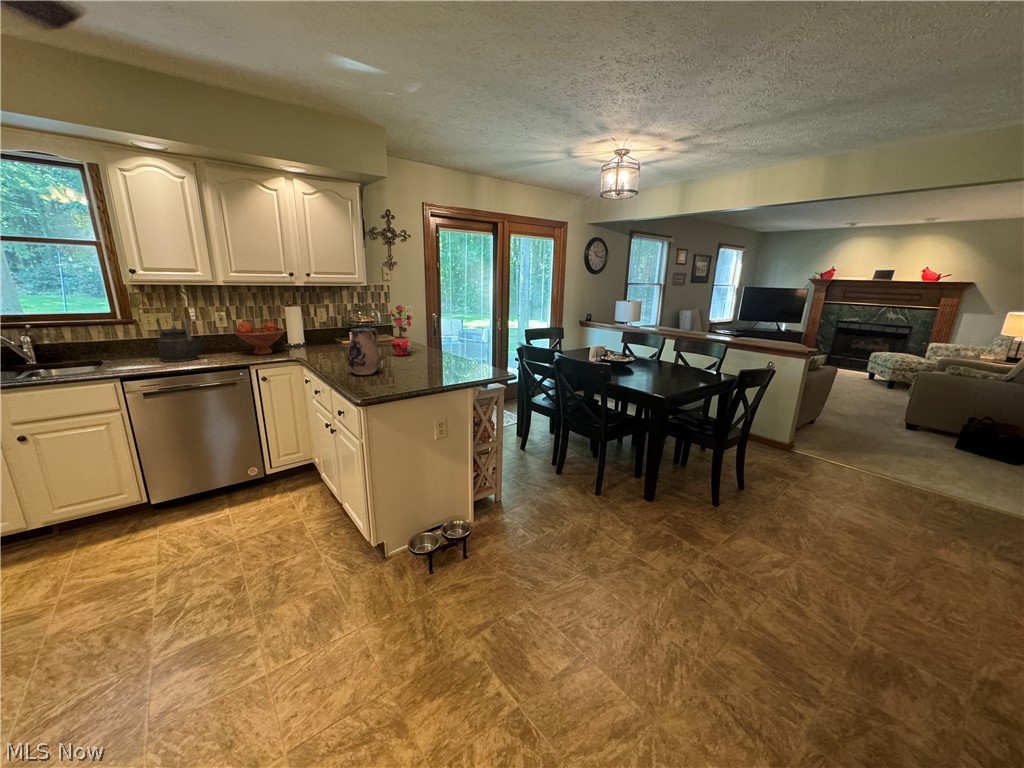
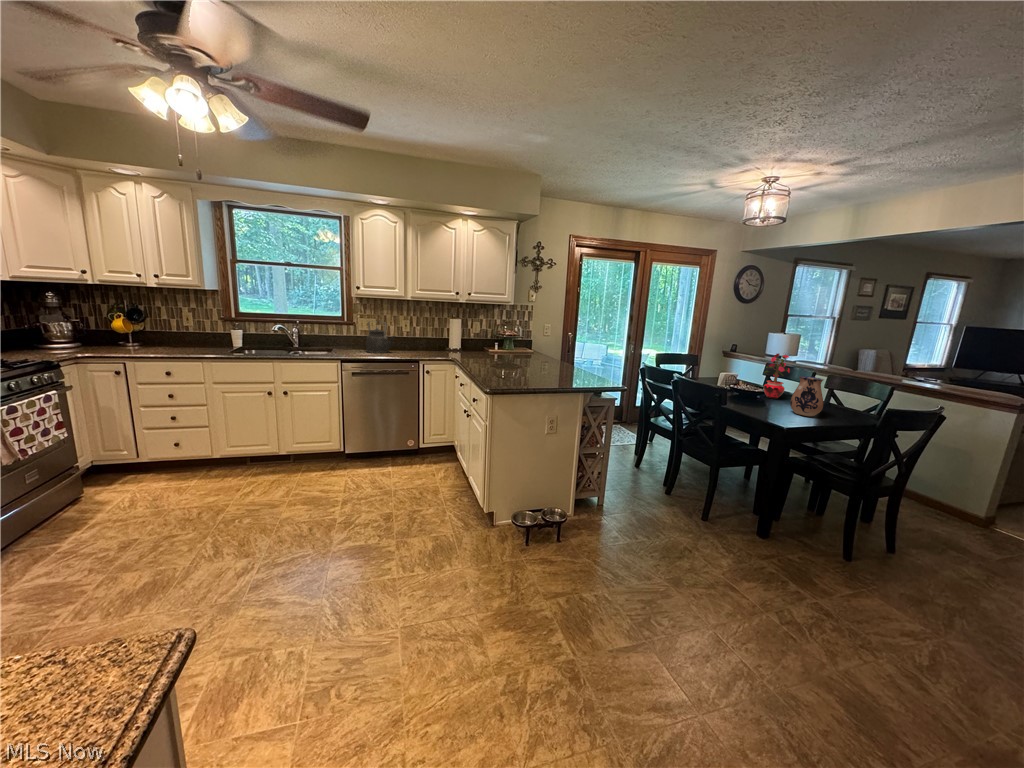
potted plant: present [386,306,412,356] -> present [763,354,790,399]
fruit bowl: present [234,321,285,355] -> none [413,328,447,354]
ceramic pitcher: present [347,328,380,375] -> present [790,376,823,416]

